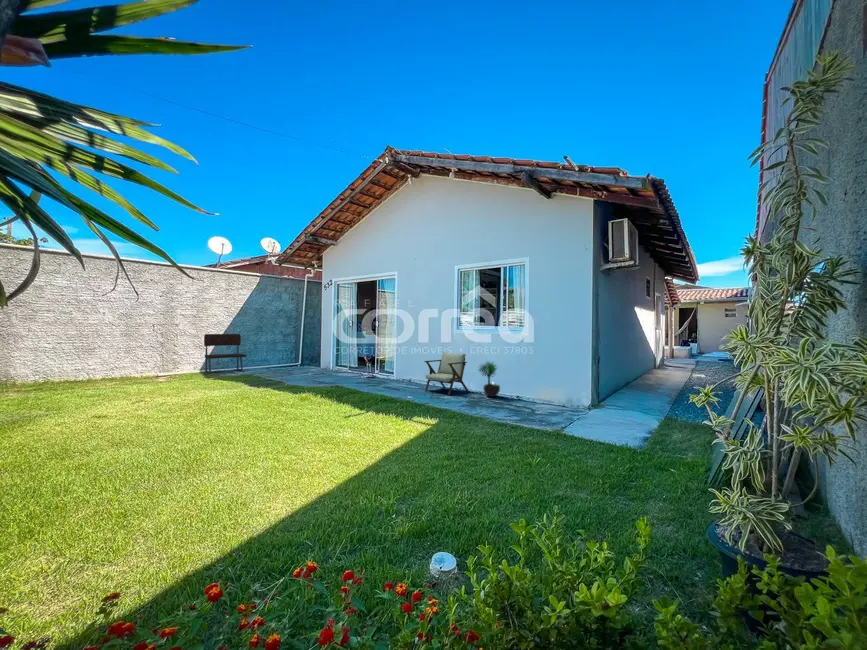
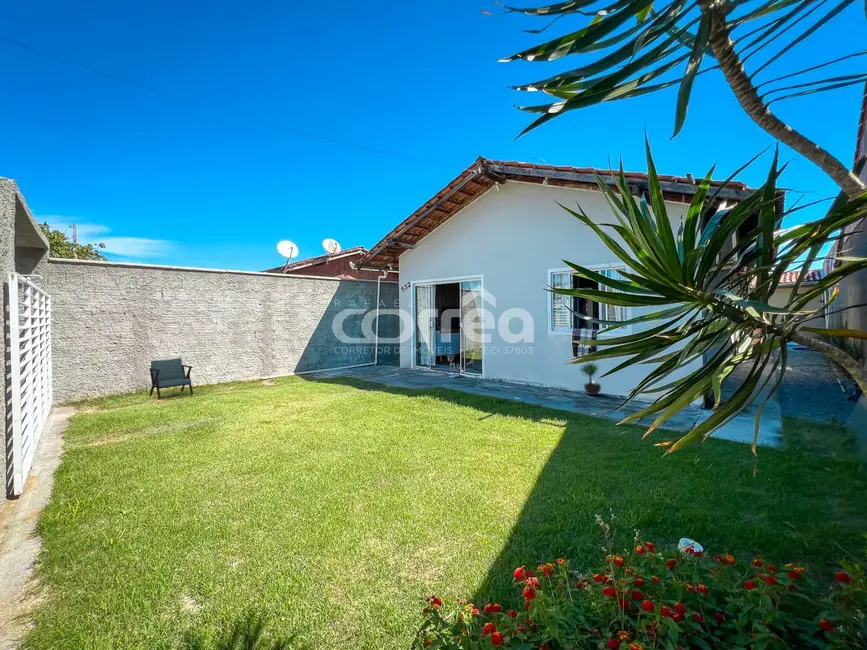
bench: present [204,334,246,373] -> none [297,337,335,376]
lounge chair: present [425,352,468,395] -> present [149,358,193,399]

